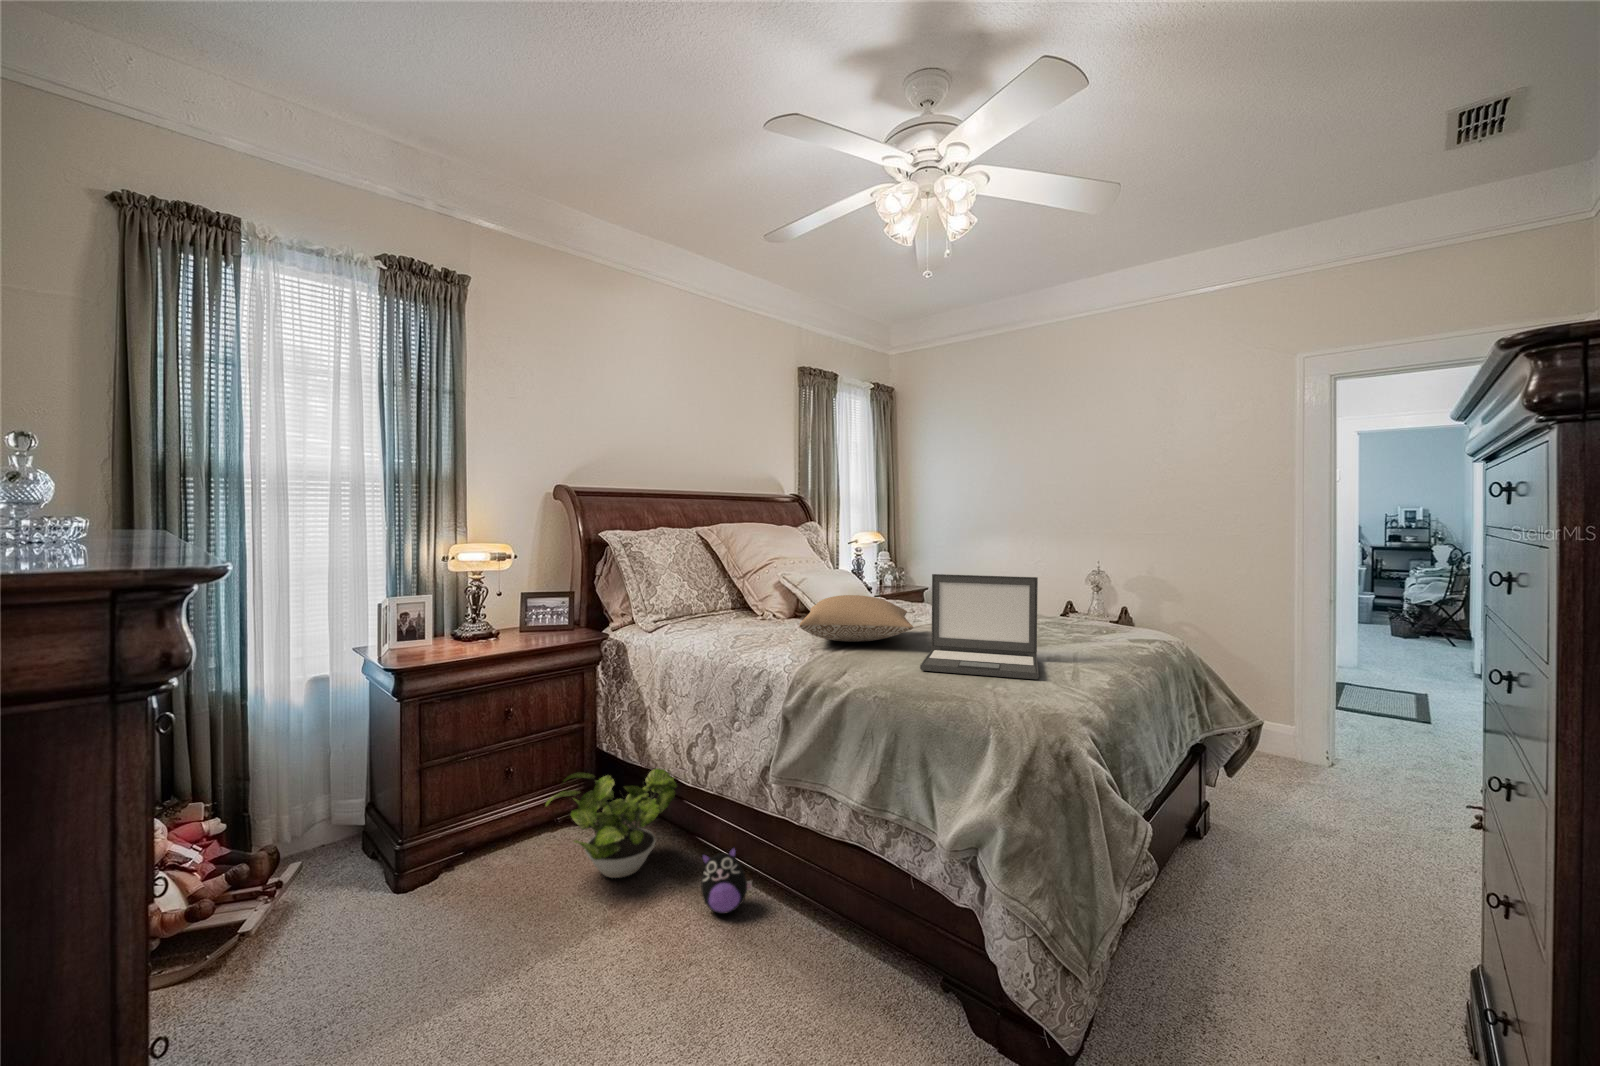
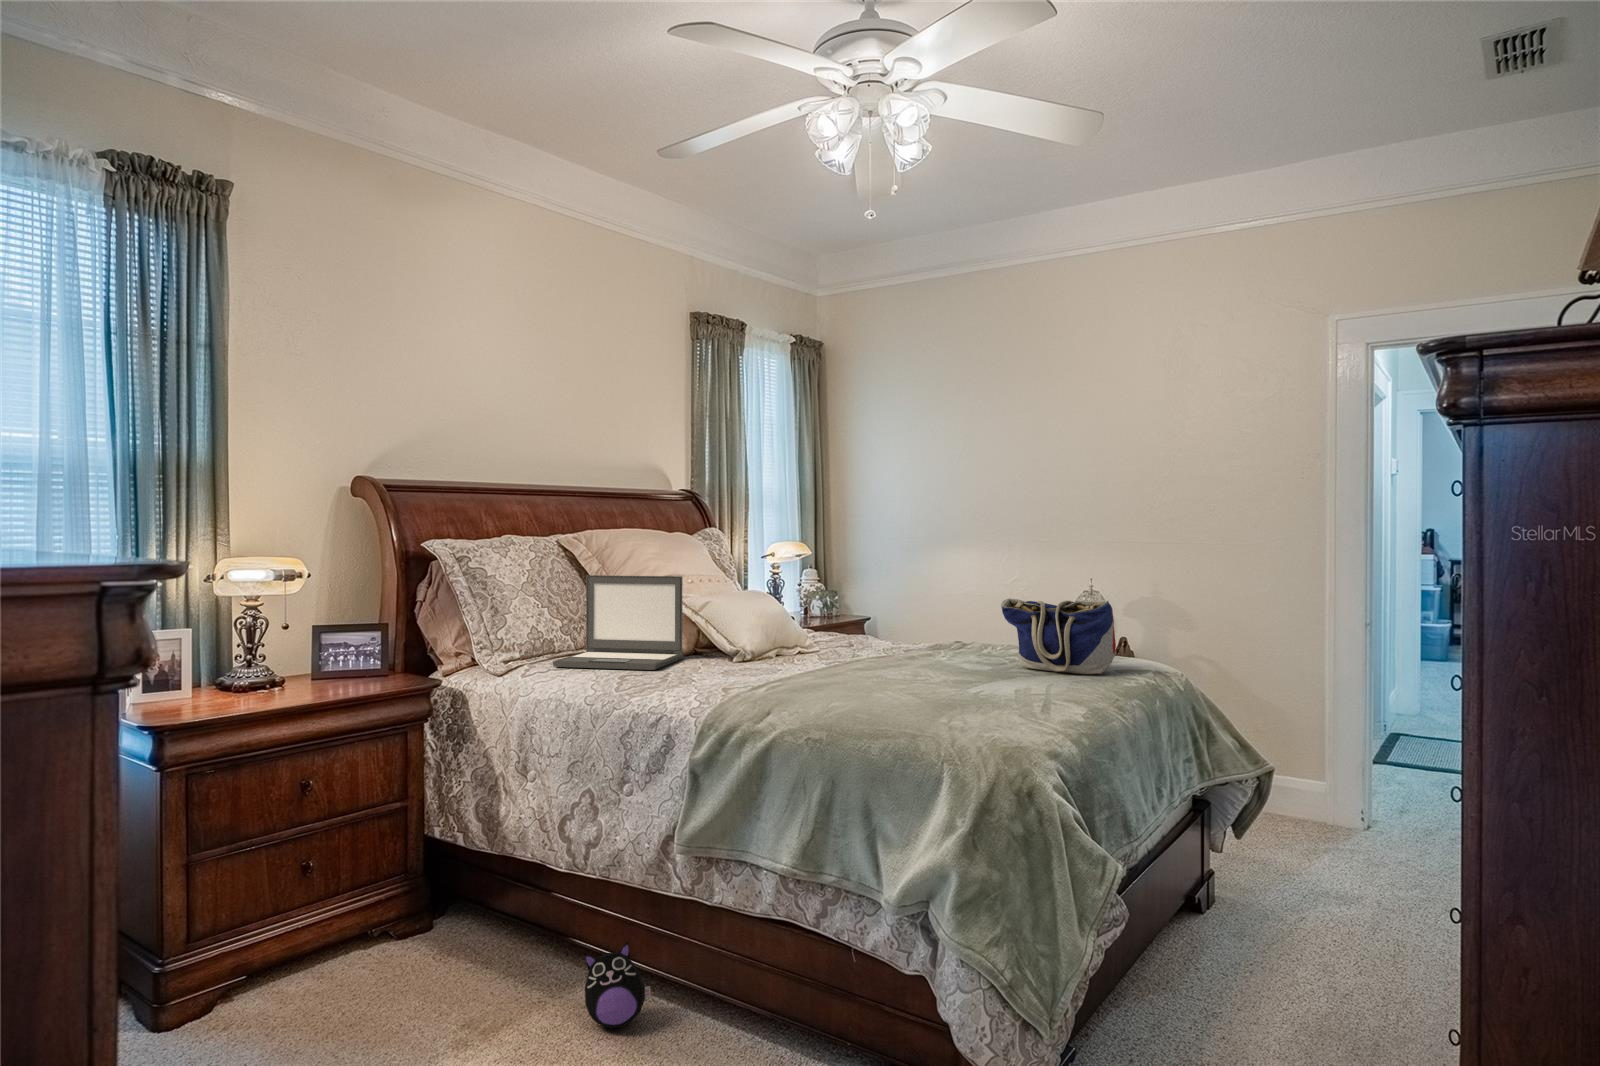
laptop: present [920,574,1039,679] -> present [553,575,683,670]
tote bag: none [1033,581,1131,644] -> present [1001,599,1116,674]
pillow: present [800,595,913,642] -> none [709,620,853,678]
potted plant: present [545,768,677,878] -> none [368,854,545,999]

